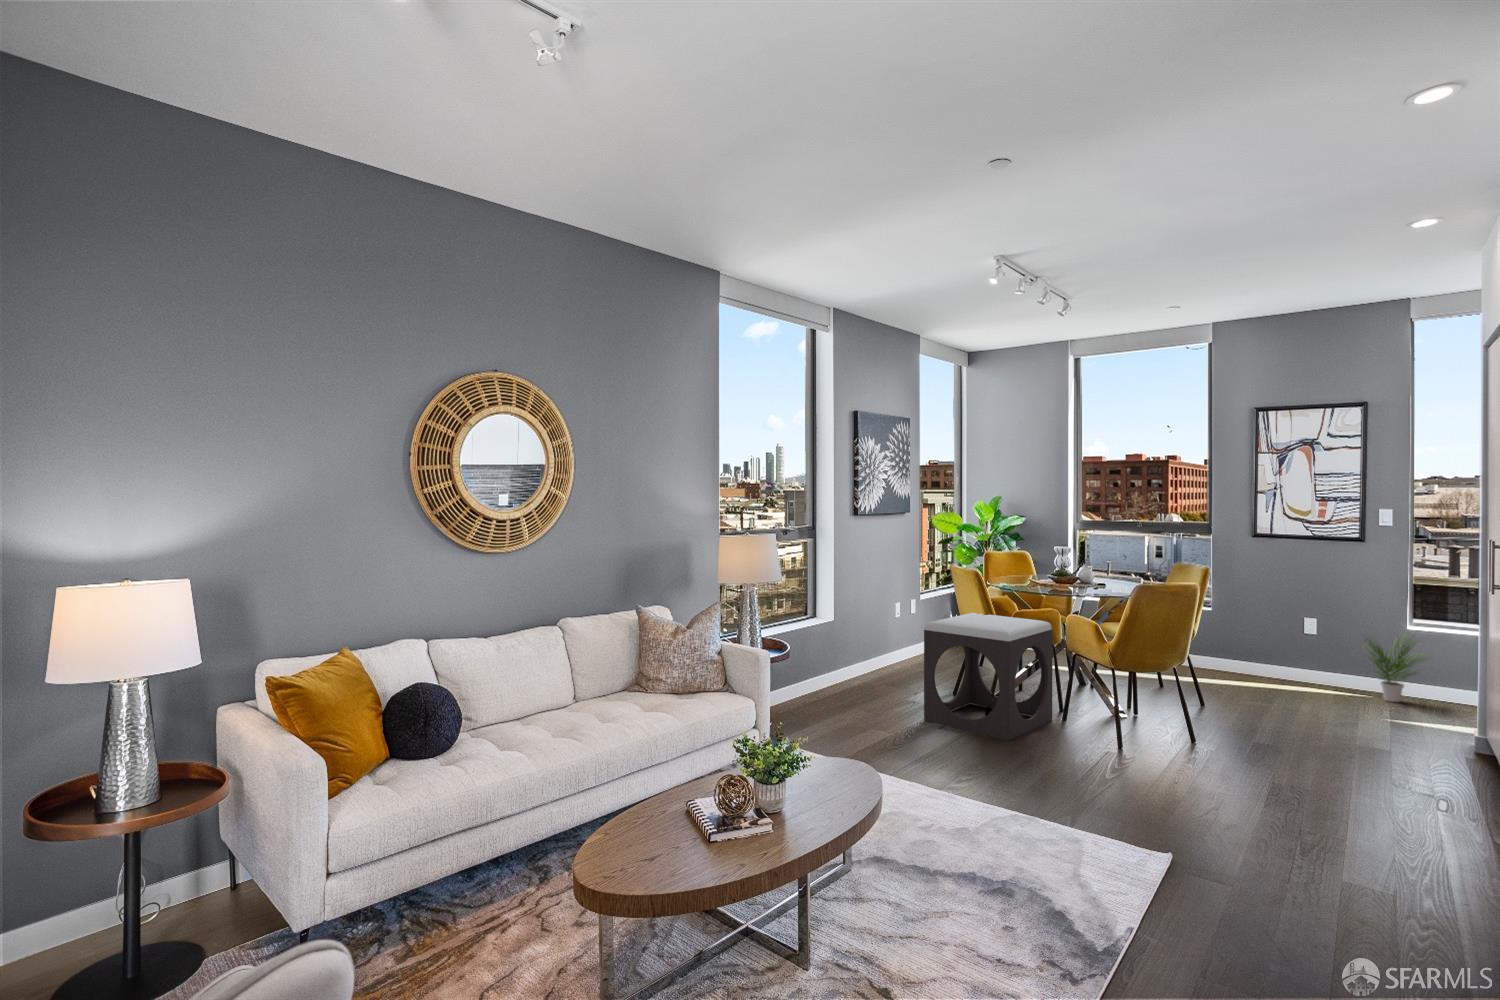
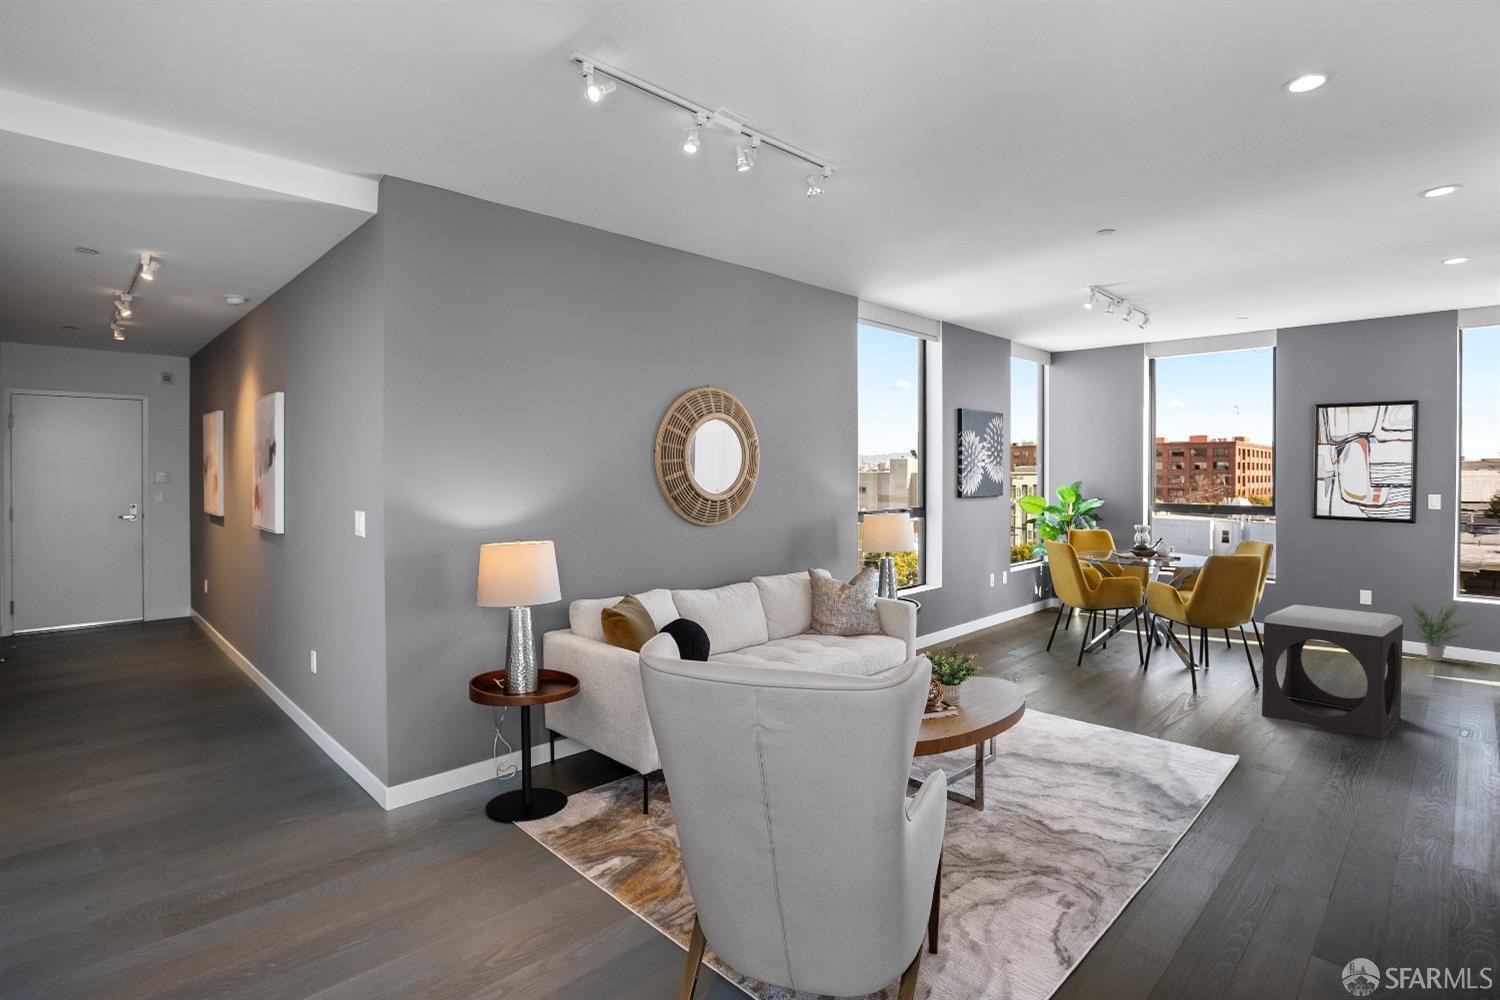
footstool: present [924,613,1052,740] -> present [1262,605,1403,739]

